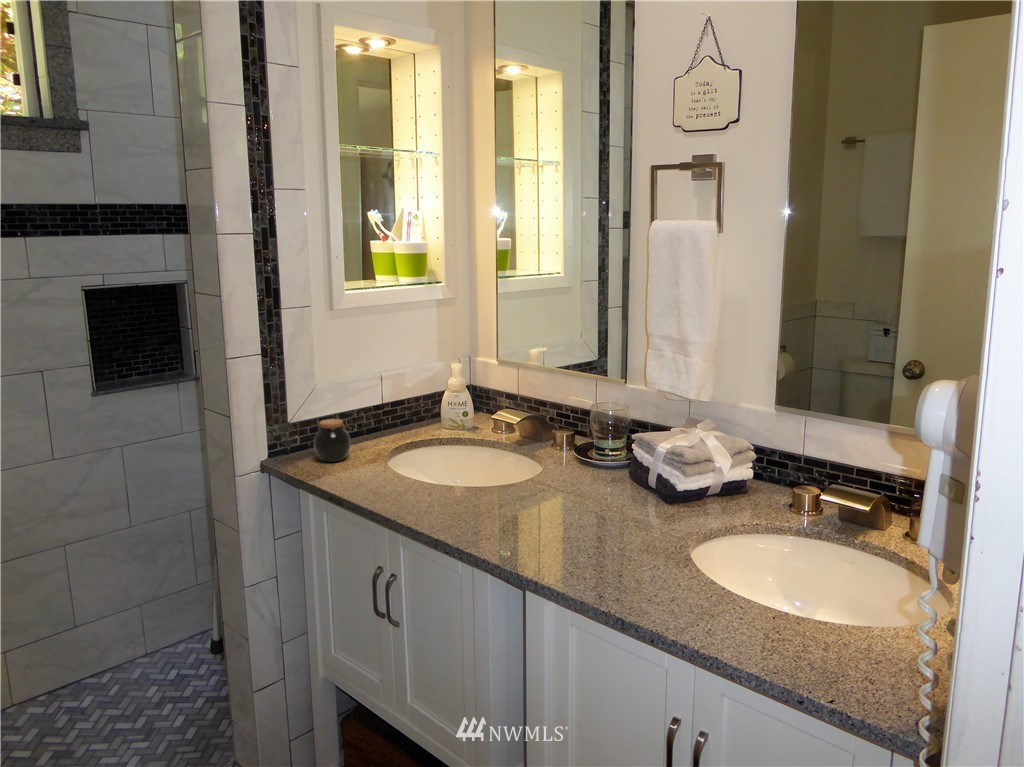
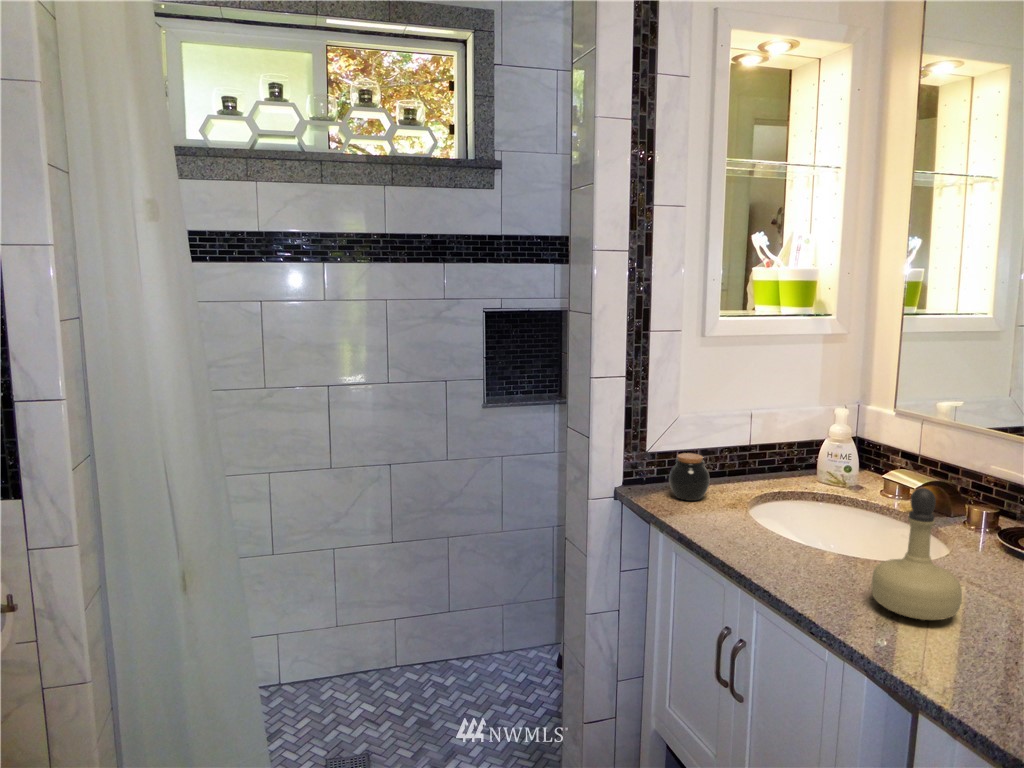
perfume bottle: none [482,424,540,520] -> present [871,488,962,620]

